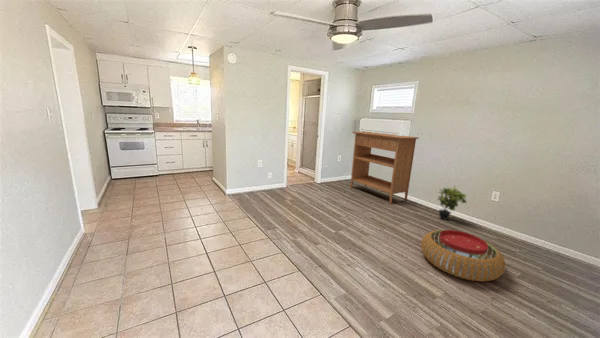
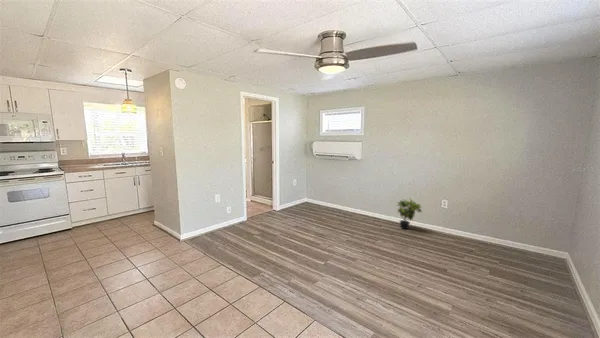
console table: present [350,132,419,204] -> none [307,154,371,222]
pouf: present [421,230,506,281] -> none [407,241,483,287]

